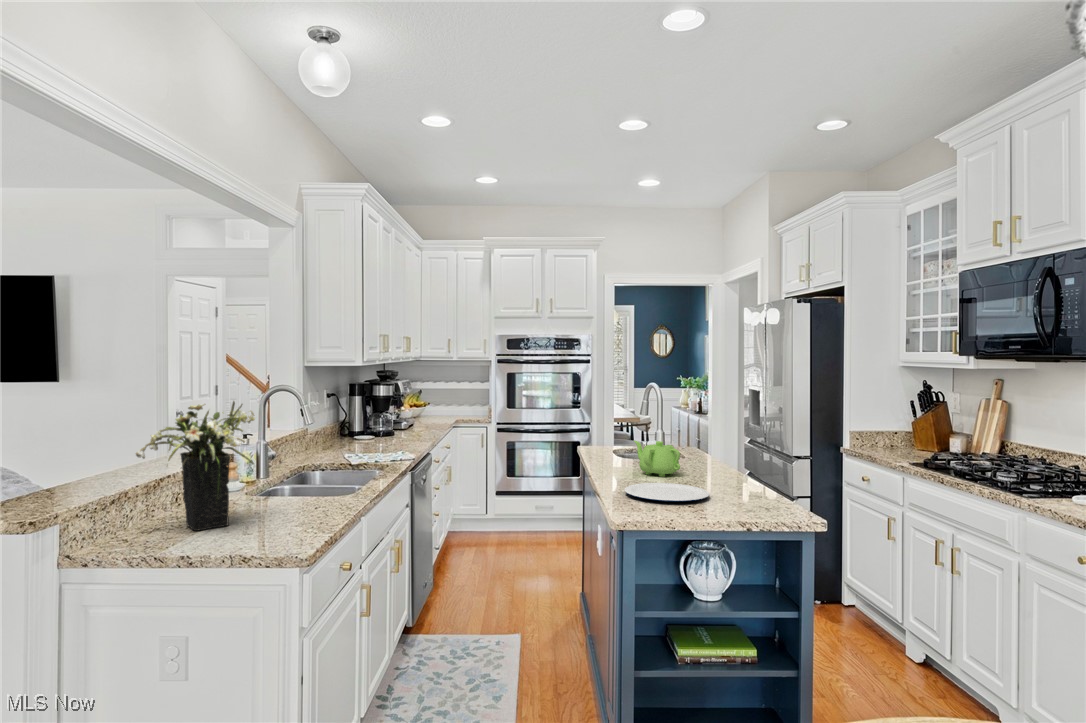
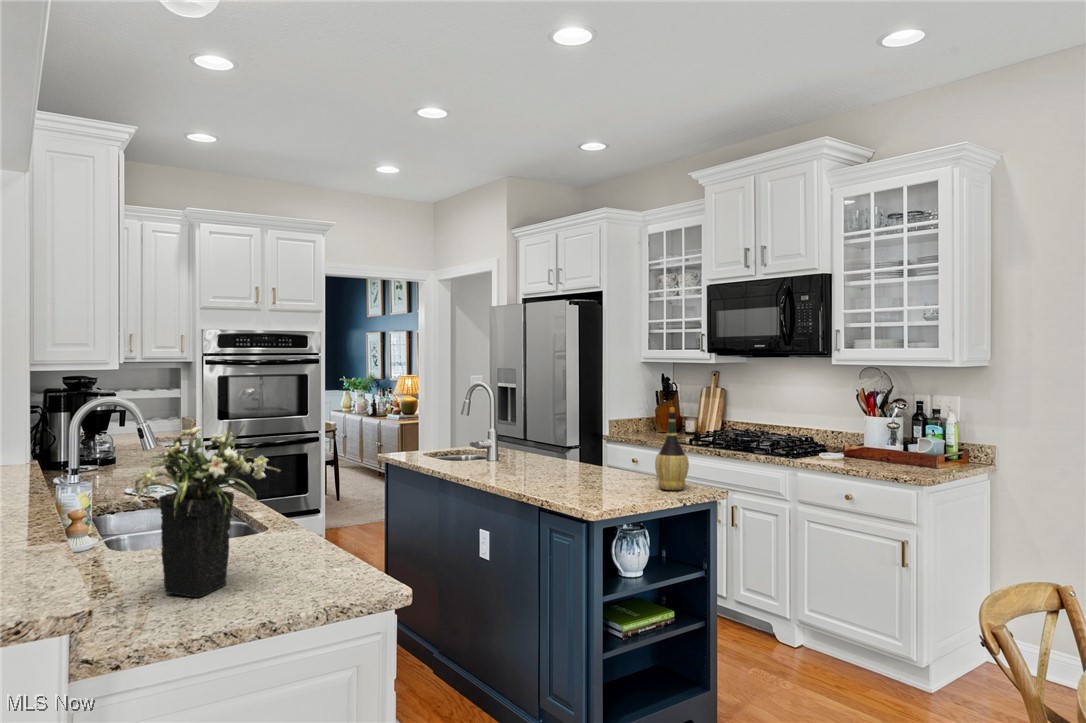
wine bottle: none [740,415,780,510] -> present [655,407,689,490]
teapot: present [634,441,680,477] -> none [501,440,553,475]
plate: present [624,483,709,502] -> none [543,478,623,494]

